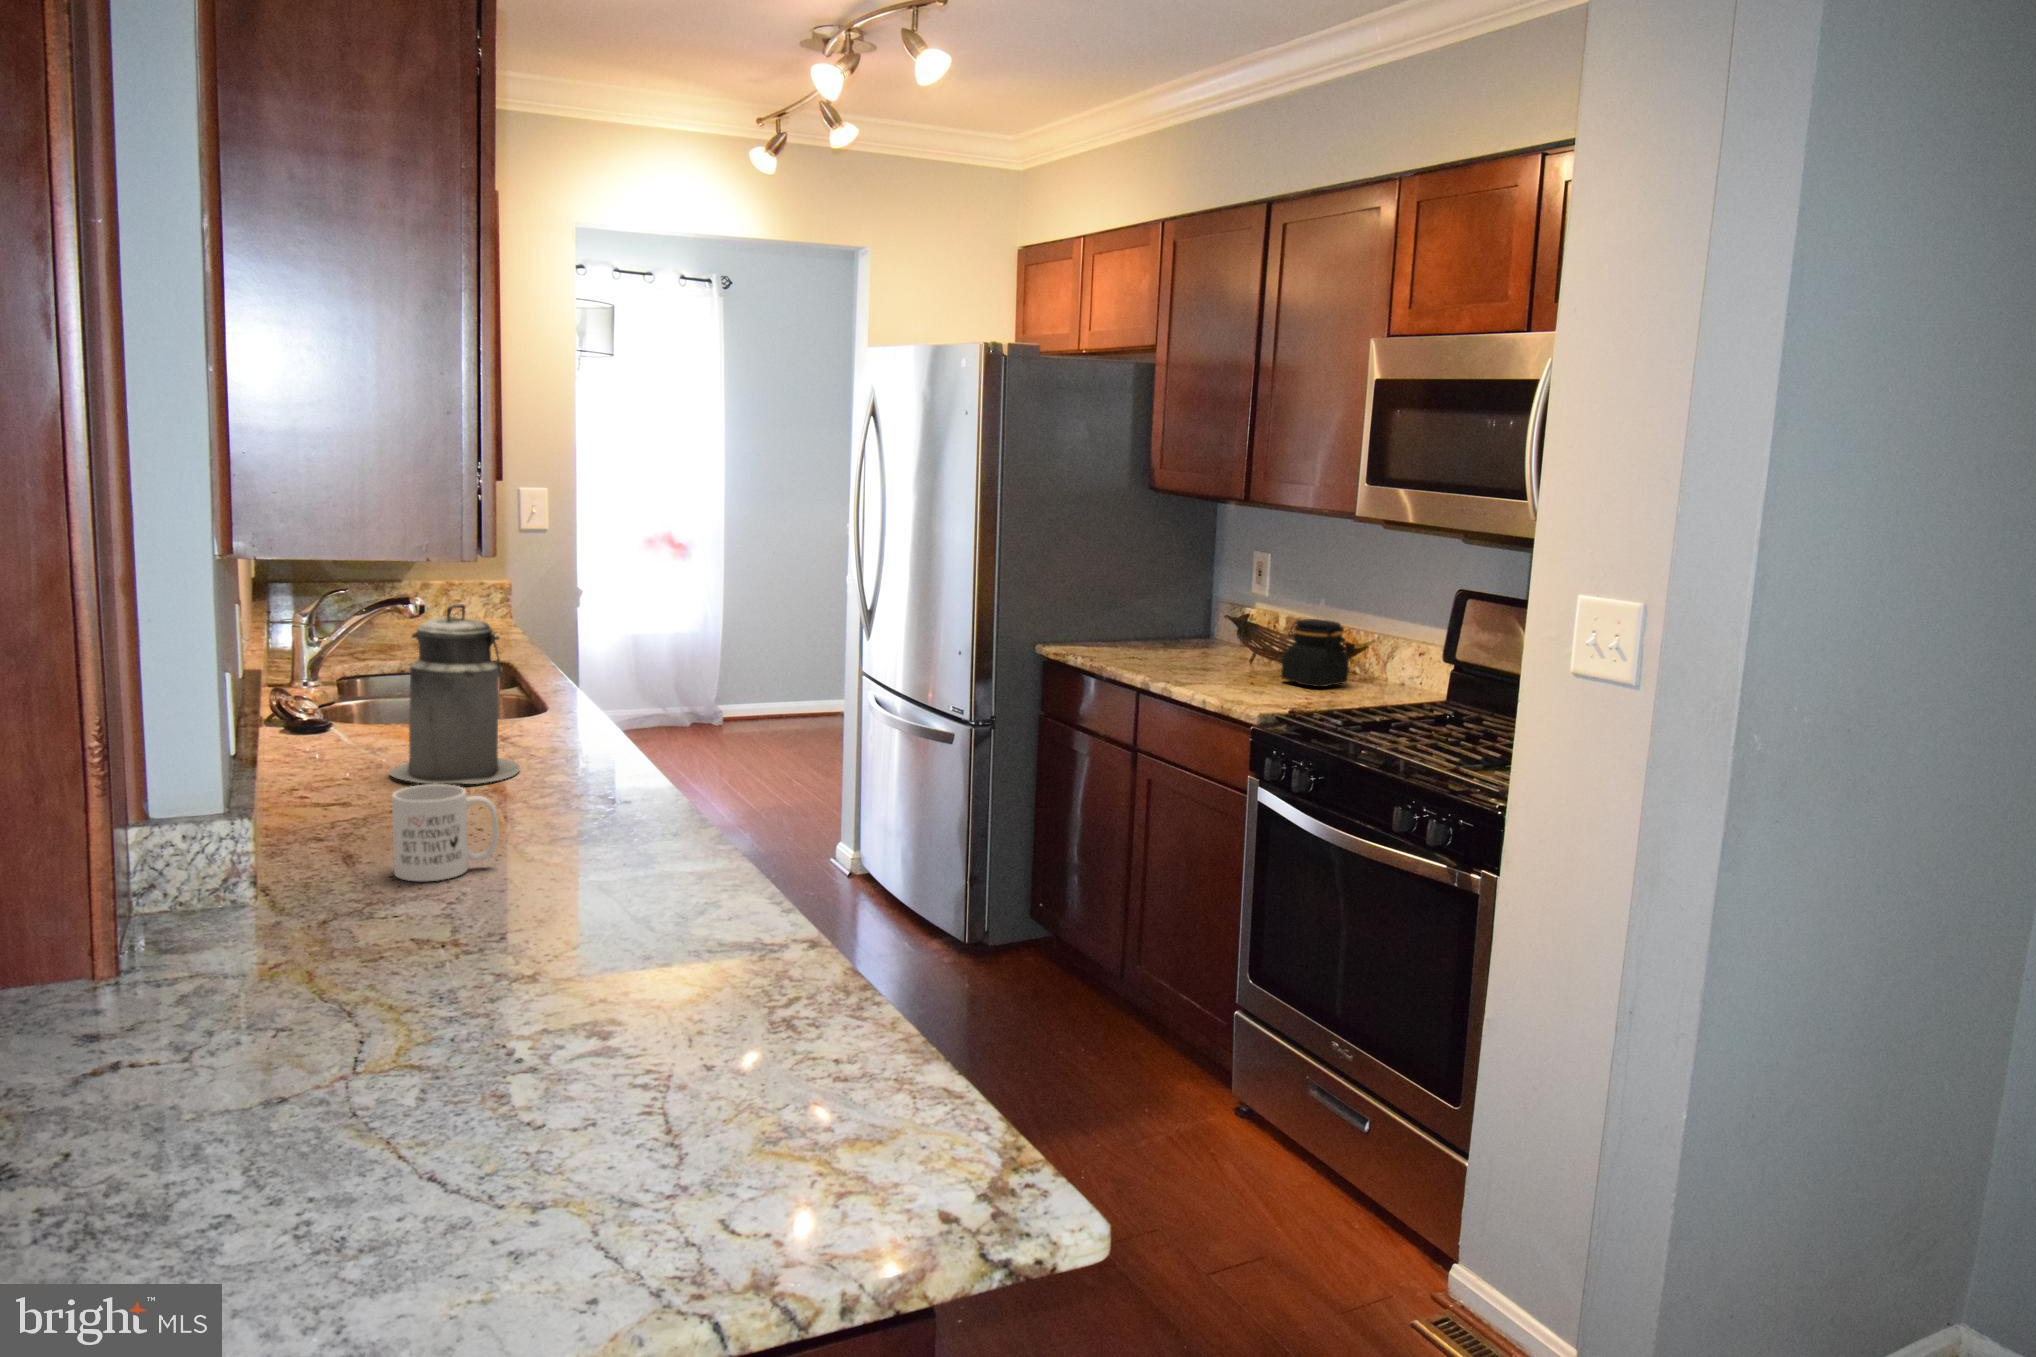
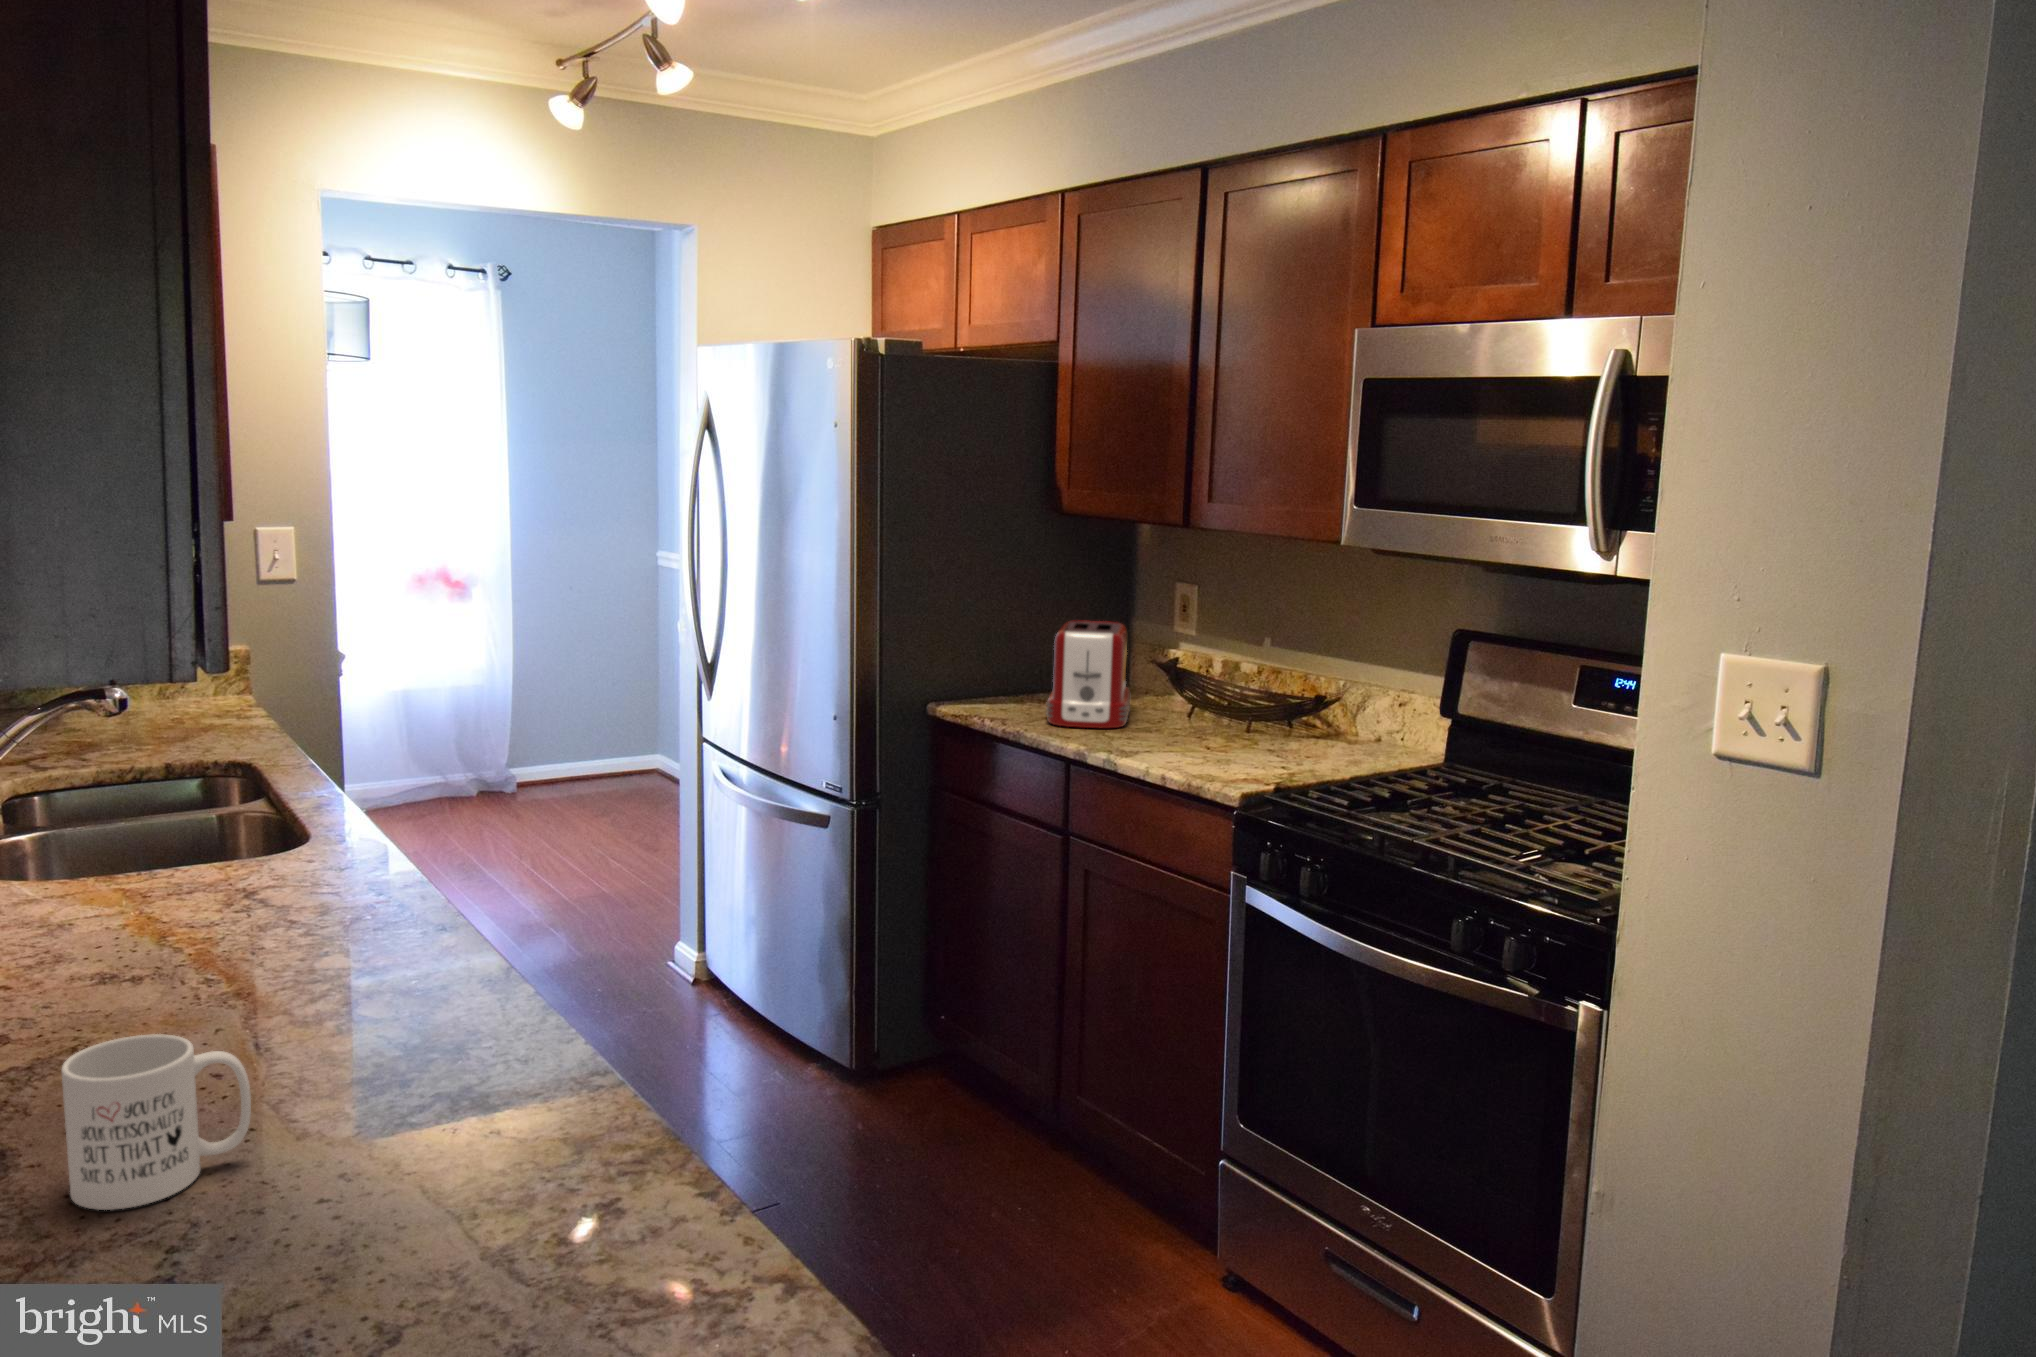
toaster: none [1127,580,1204,667] -> present [1046,620,1130,728]
canister: present [390,604,520,784] -> none [70,715,277,990]
jar: present [1281,619,1349,687] -> none [1239,666,1318,747]

